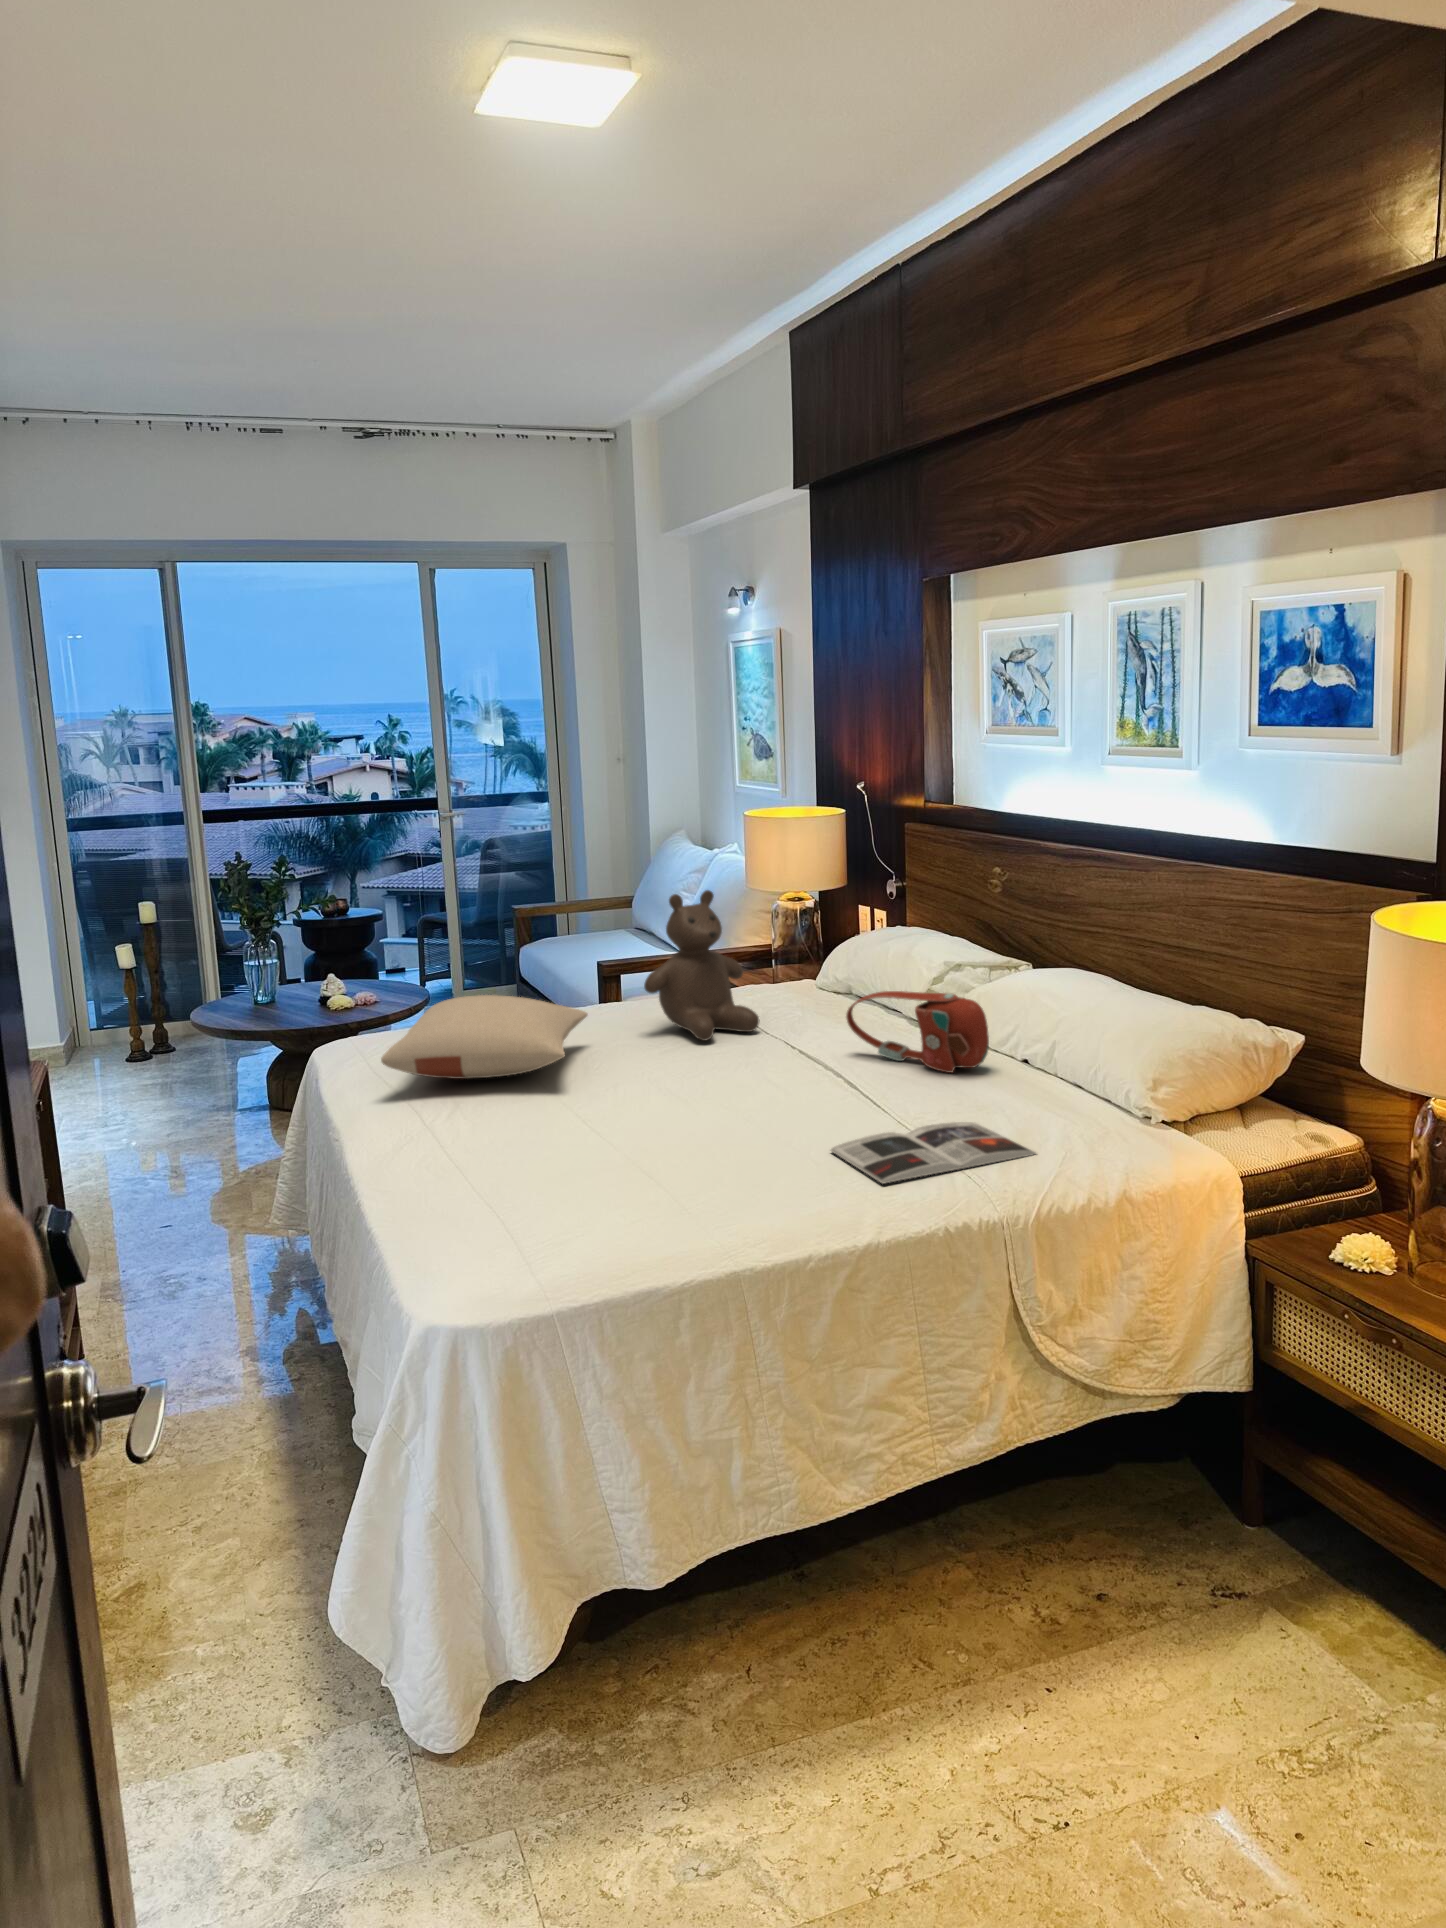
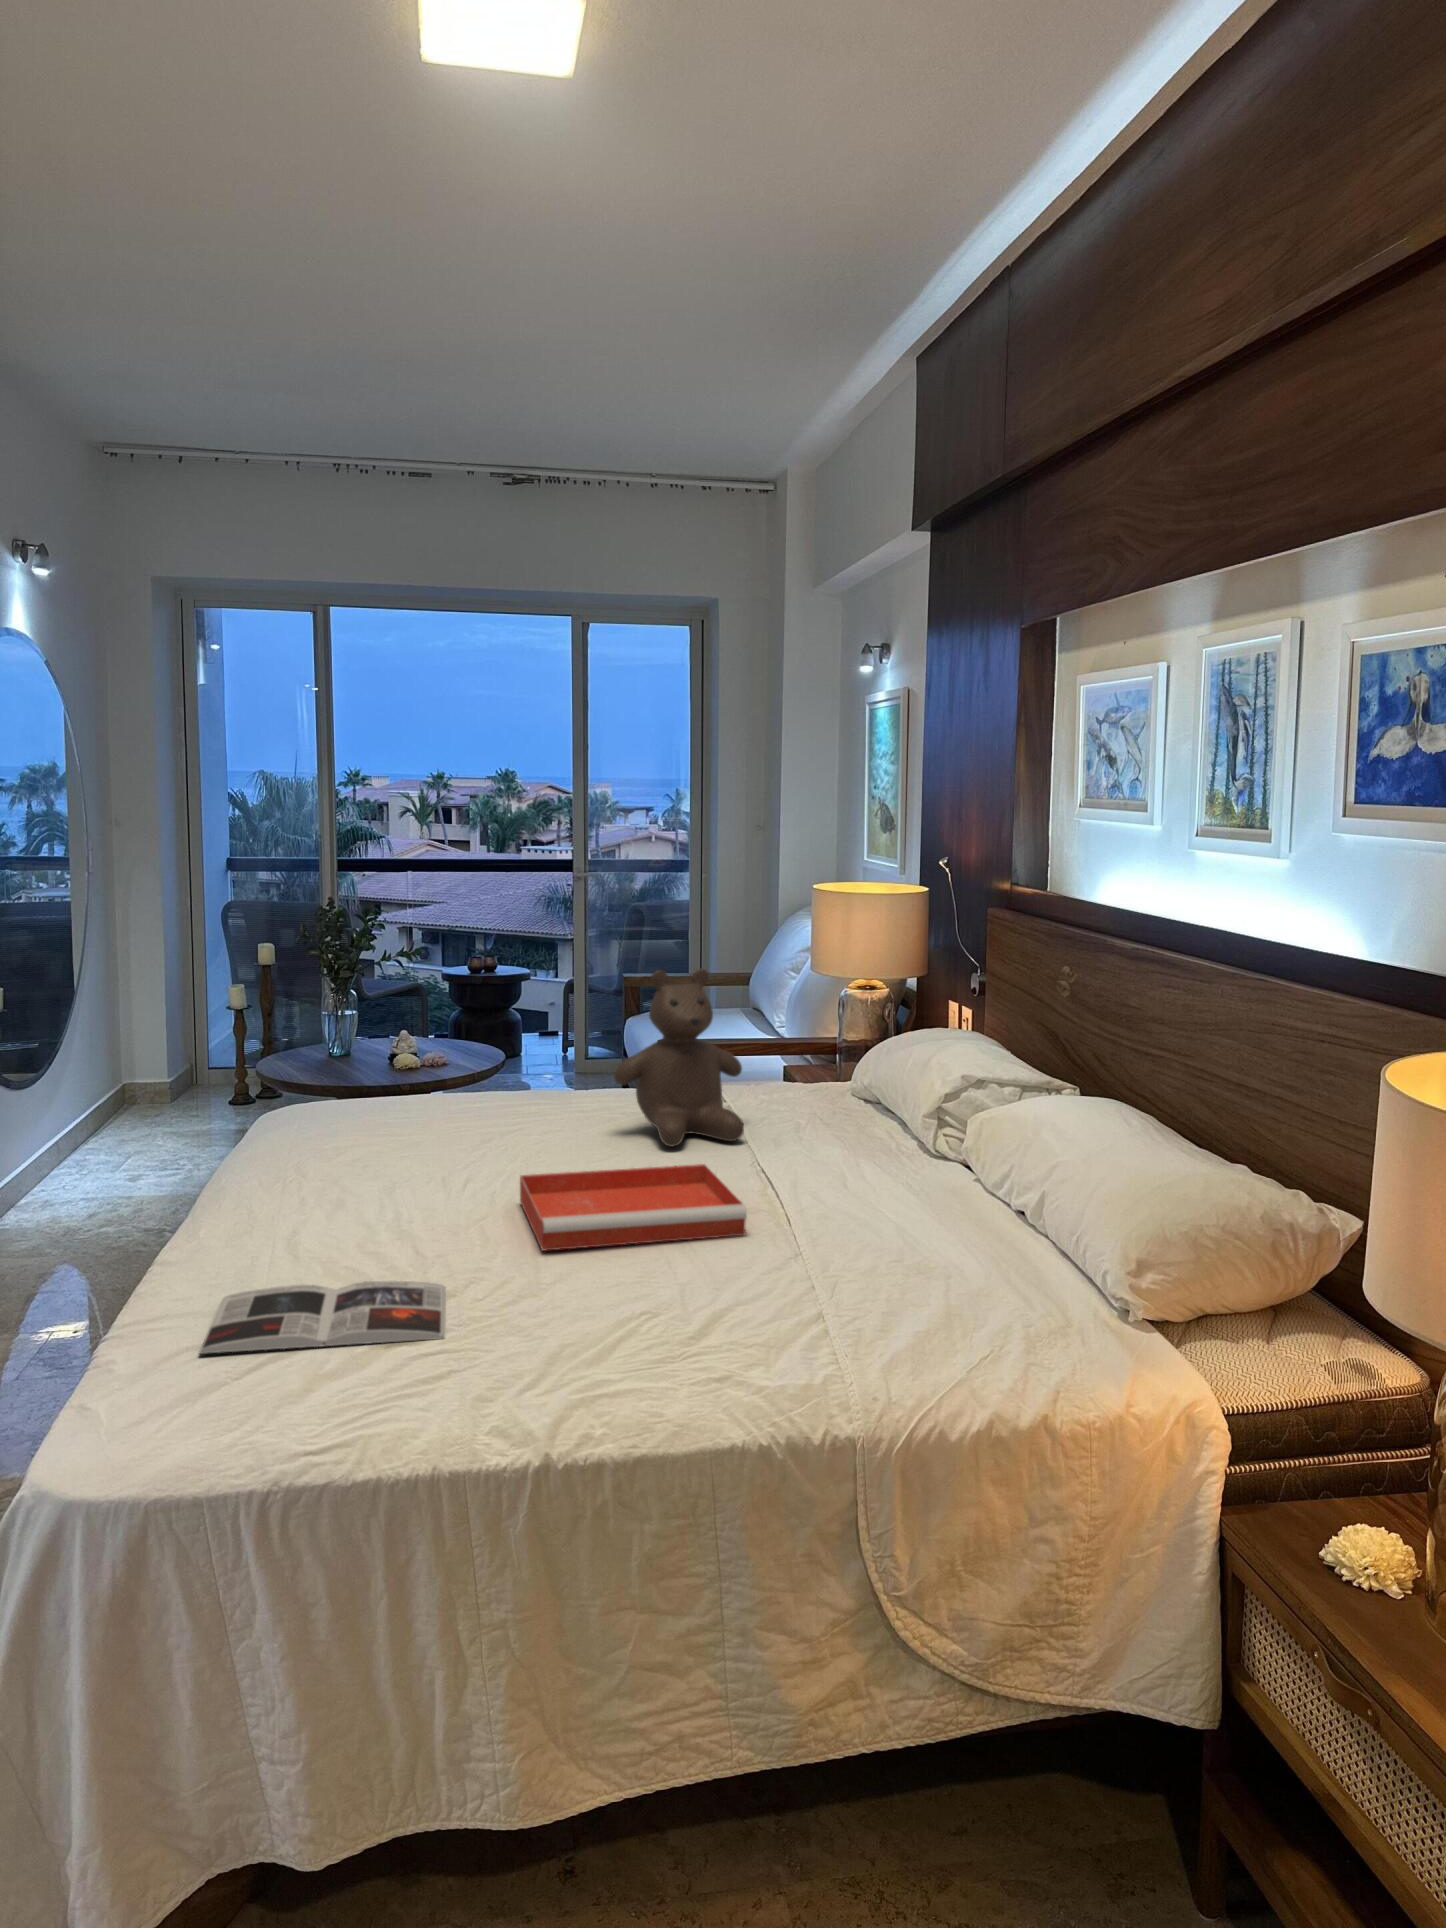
handbag: present [846,991,989,1073] -> none [821,1109,978,1219]
pillow: present [381,995,588,1079] -> none [268,1069,543,1164]
tray: none [618,1049,823,1127] -> present [520,1164,747,1251]
magazine: present [831,1122,1037,1183] -> present [199,1281,446,1354]

